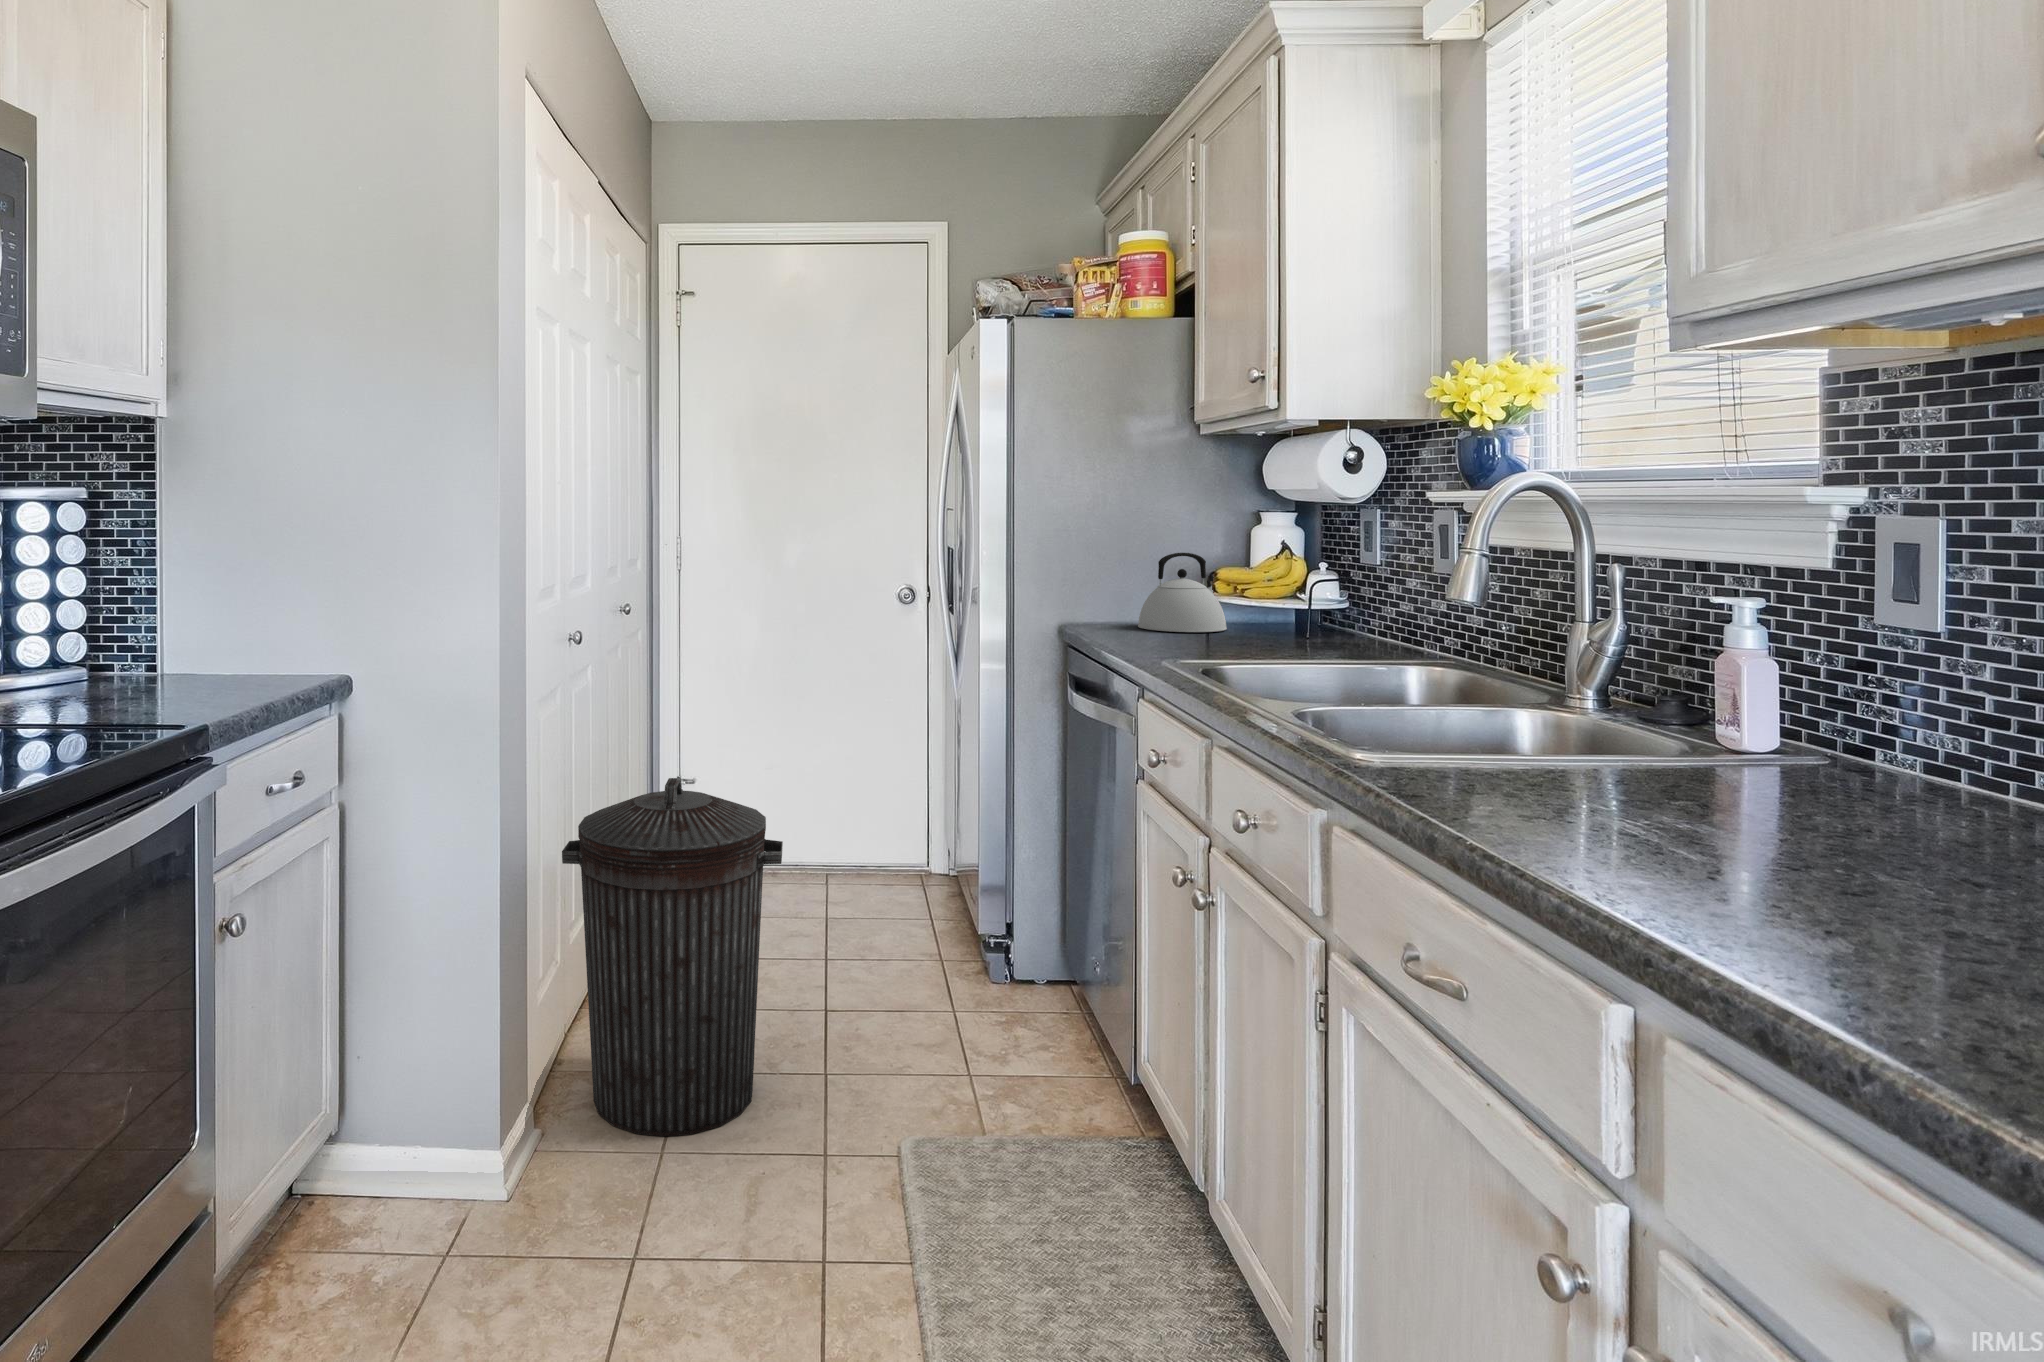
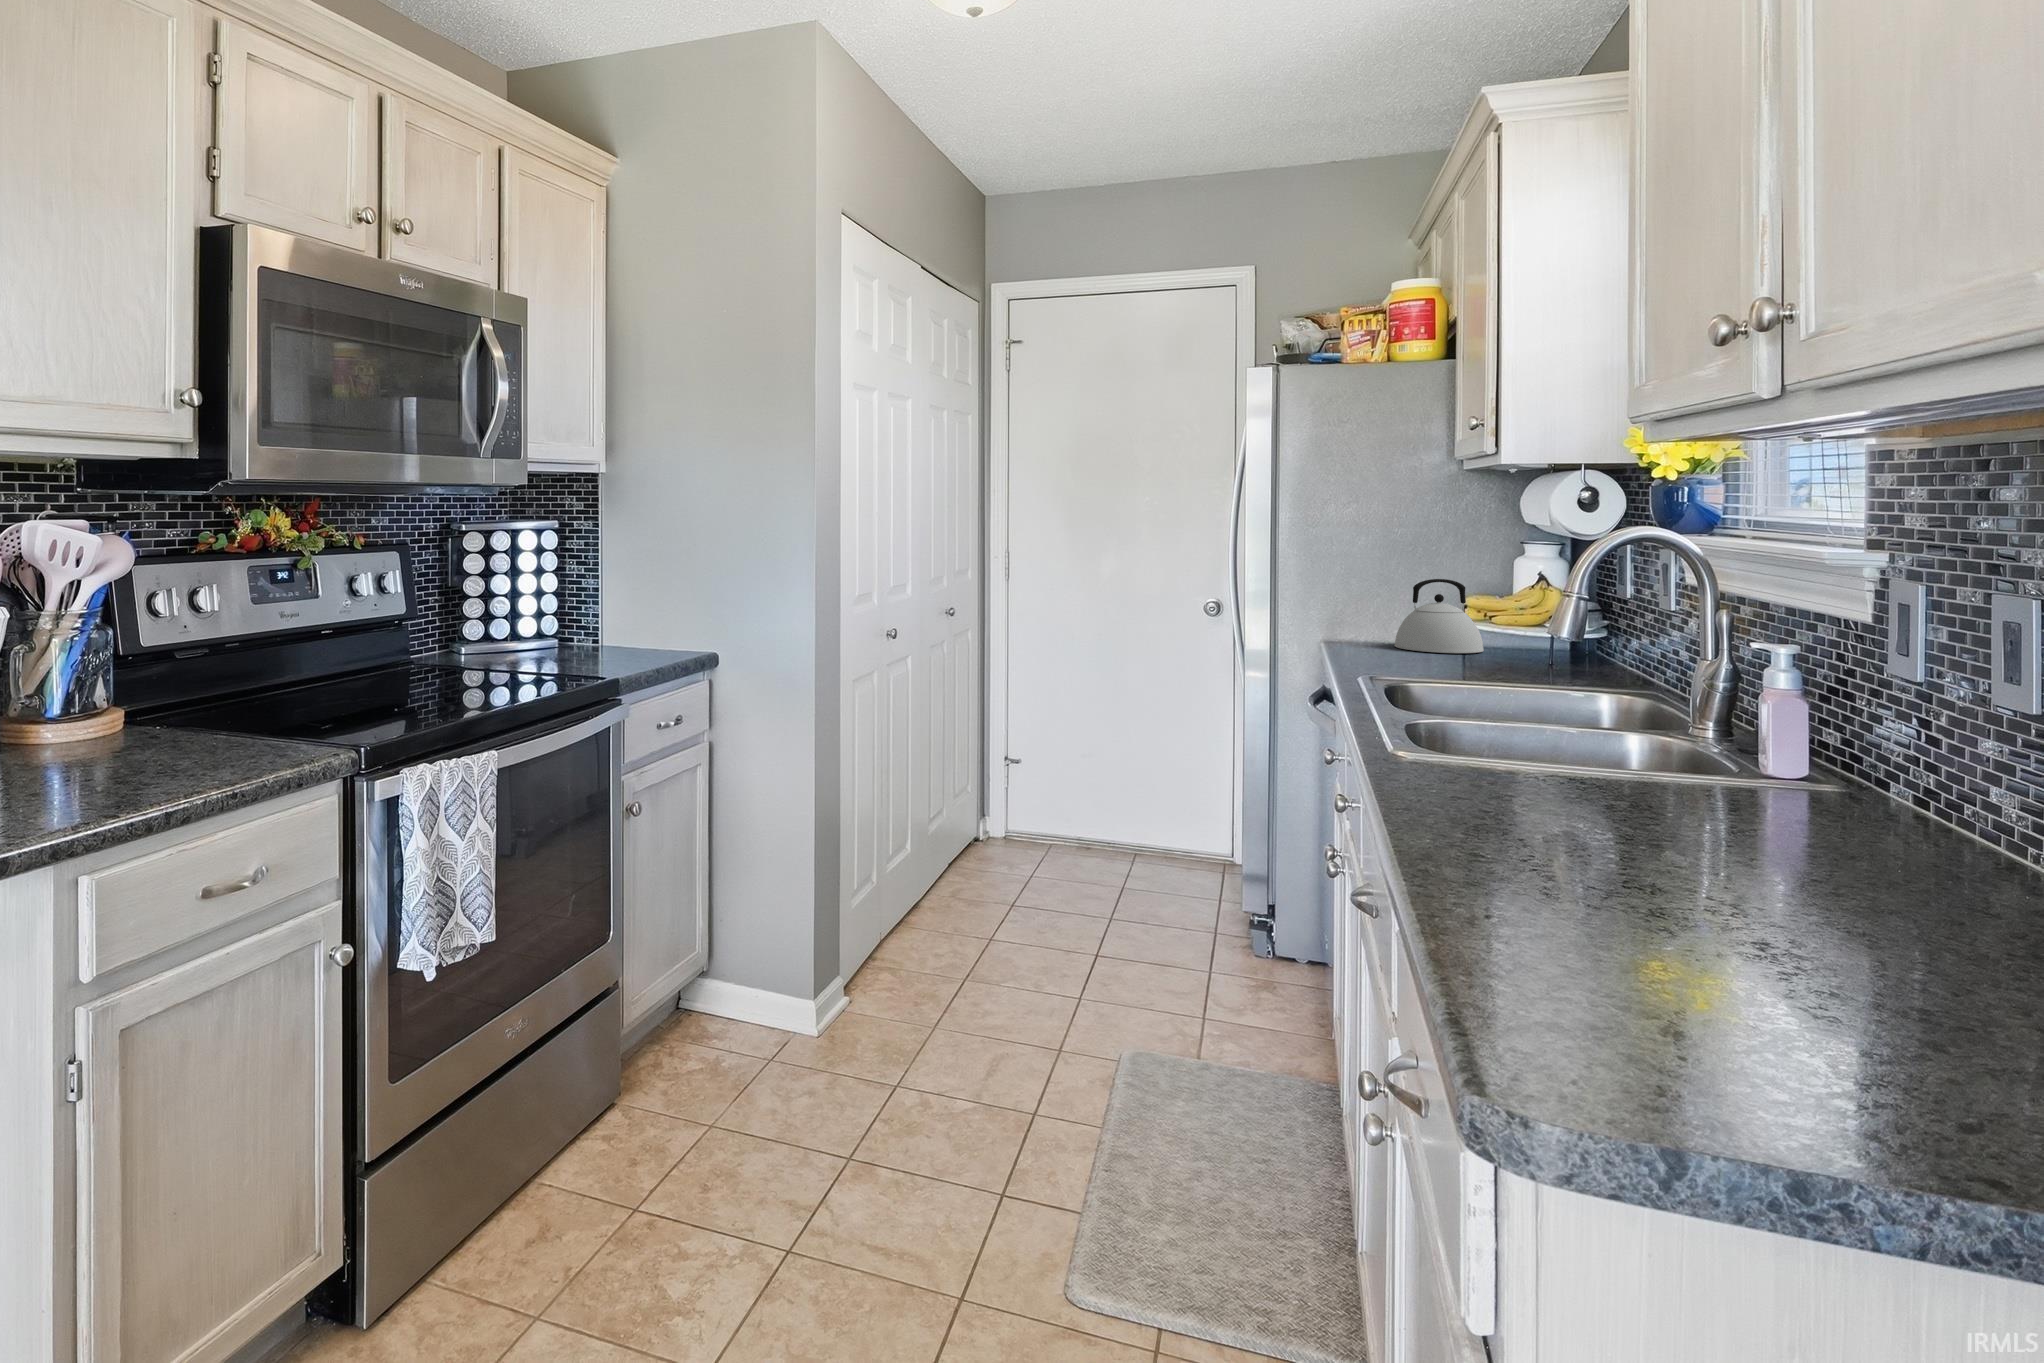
trash can: present [562,778,783,1136] -> none [868,746,1040,1018]

